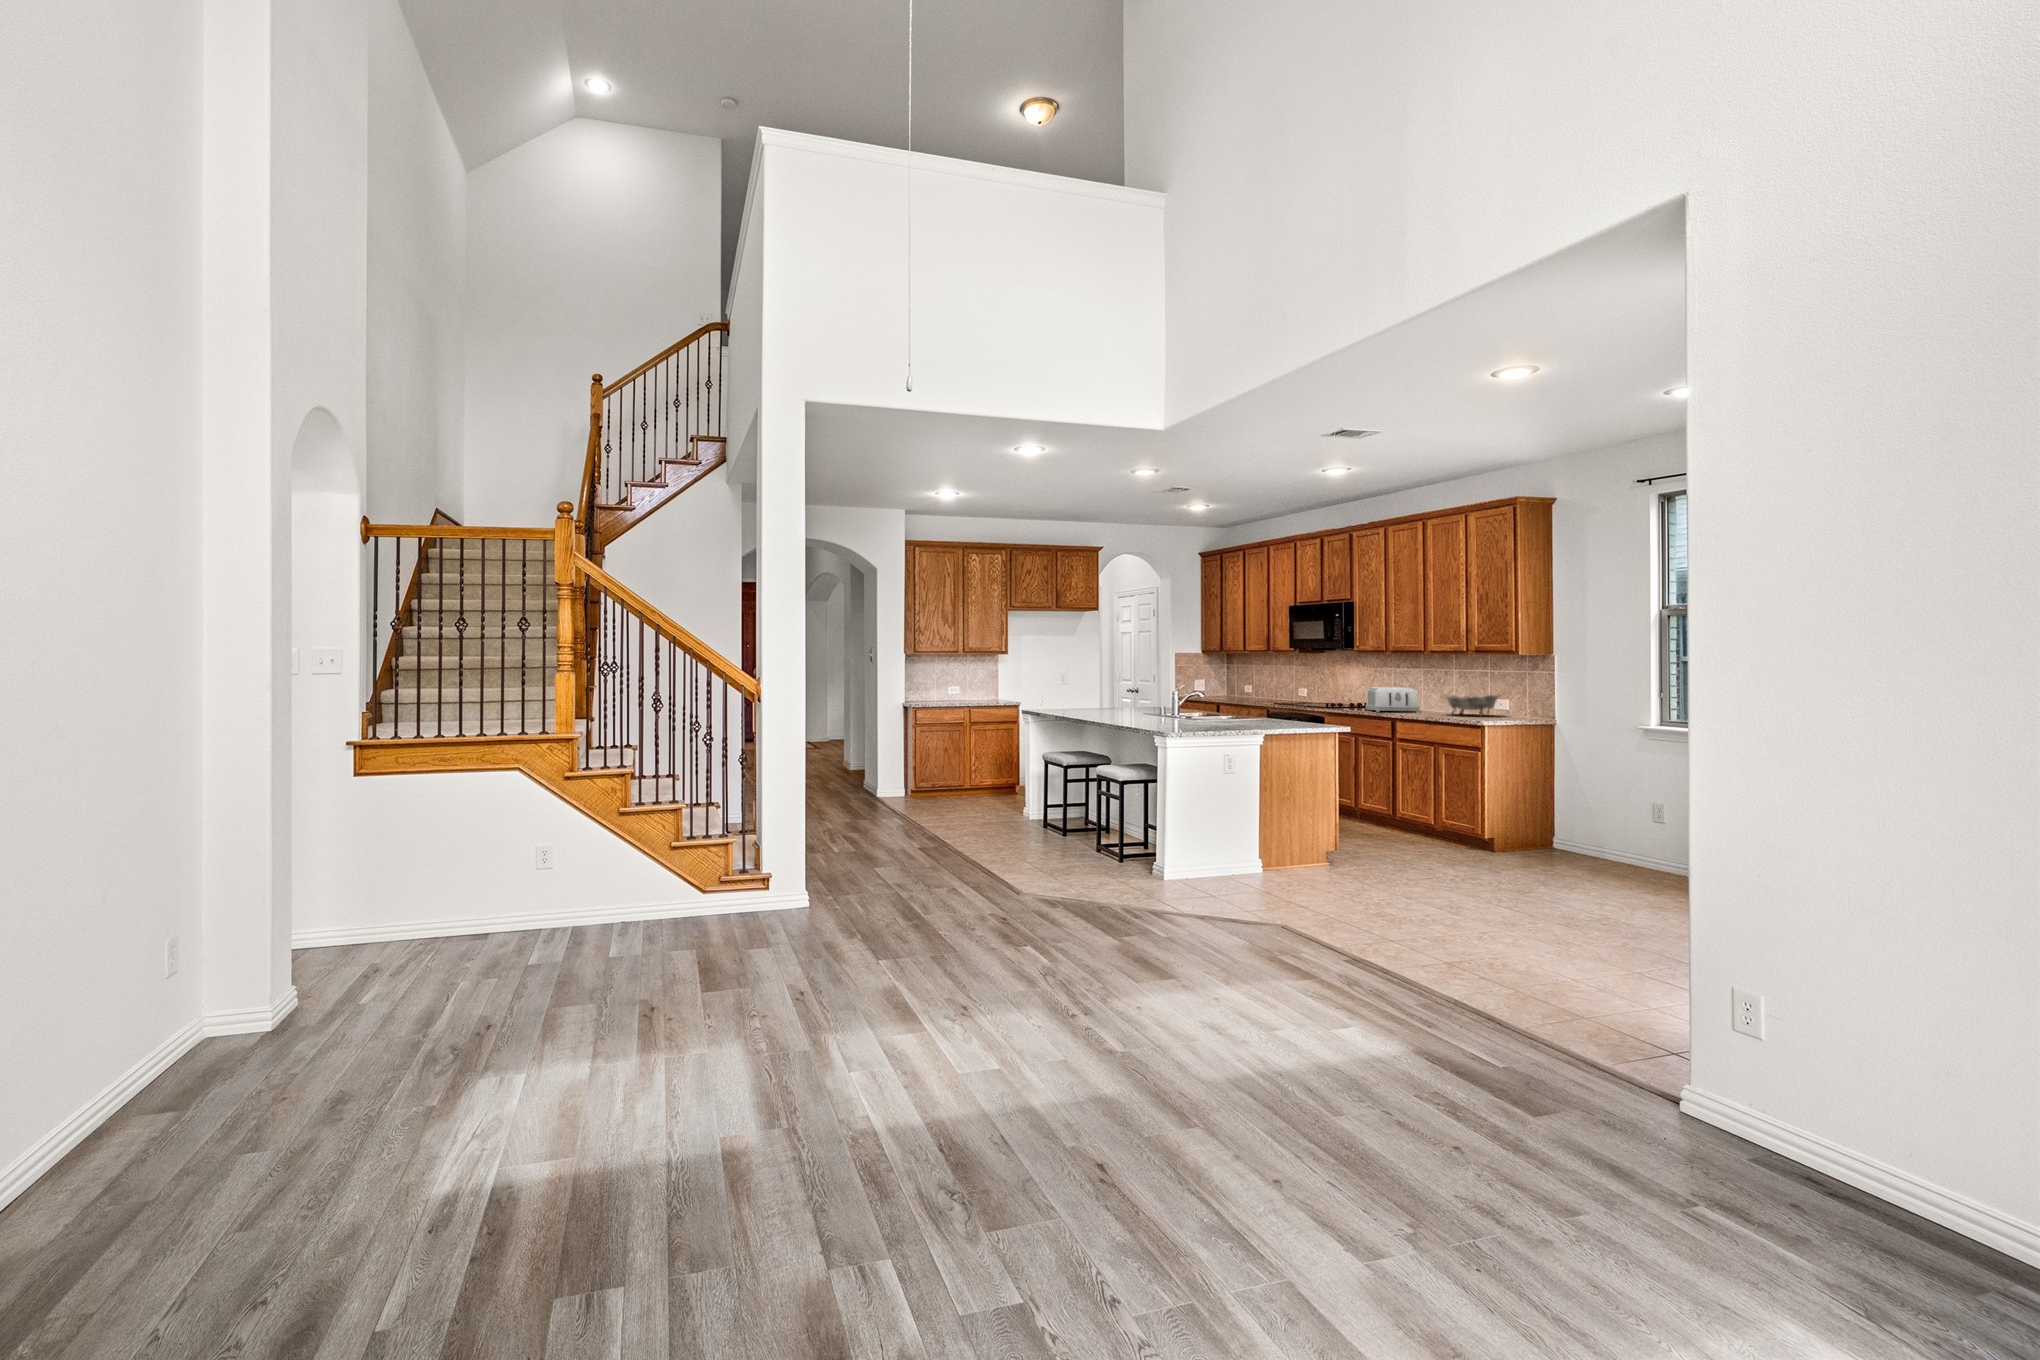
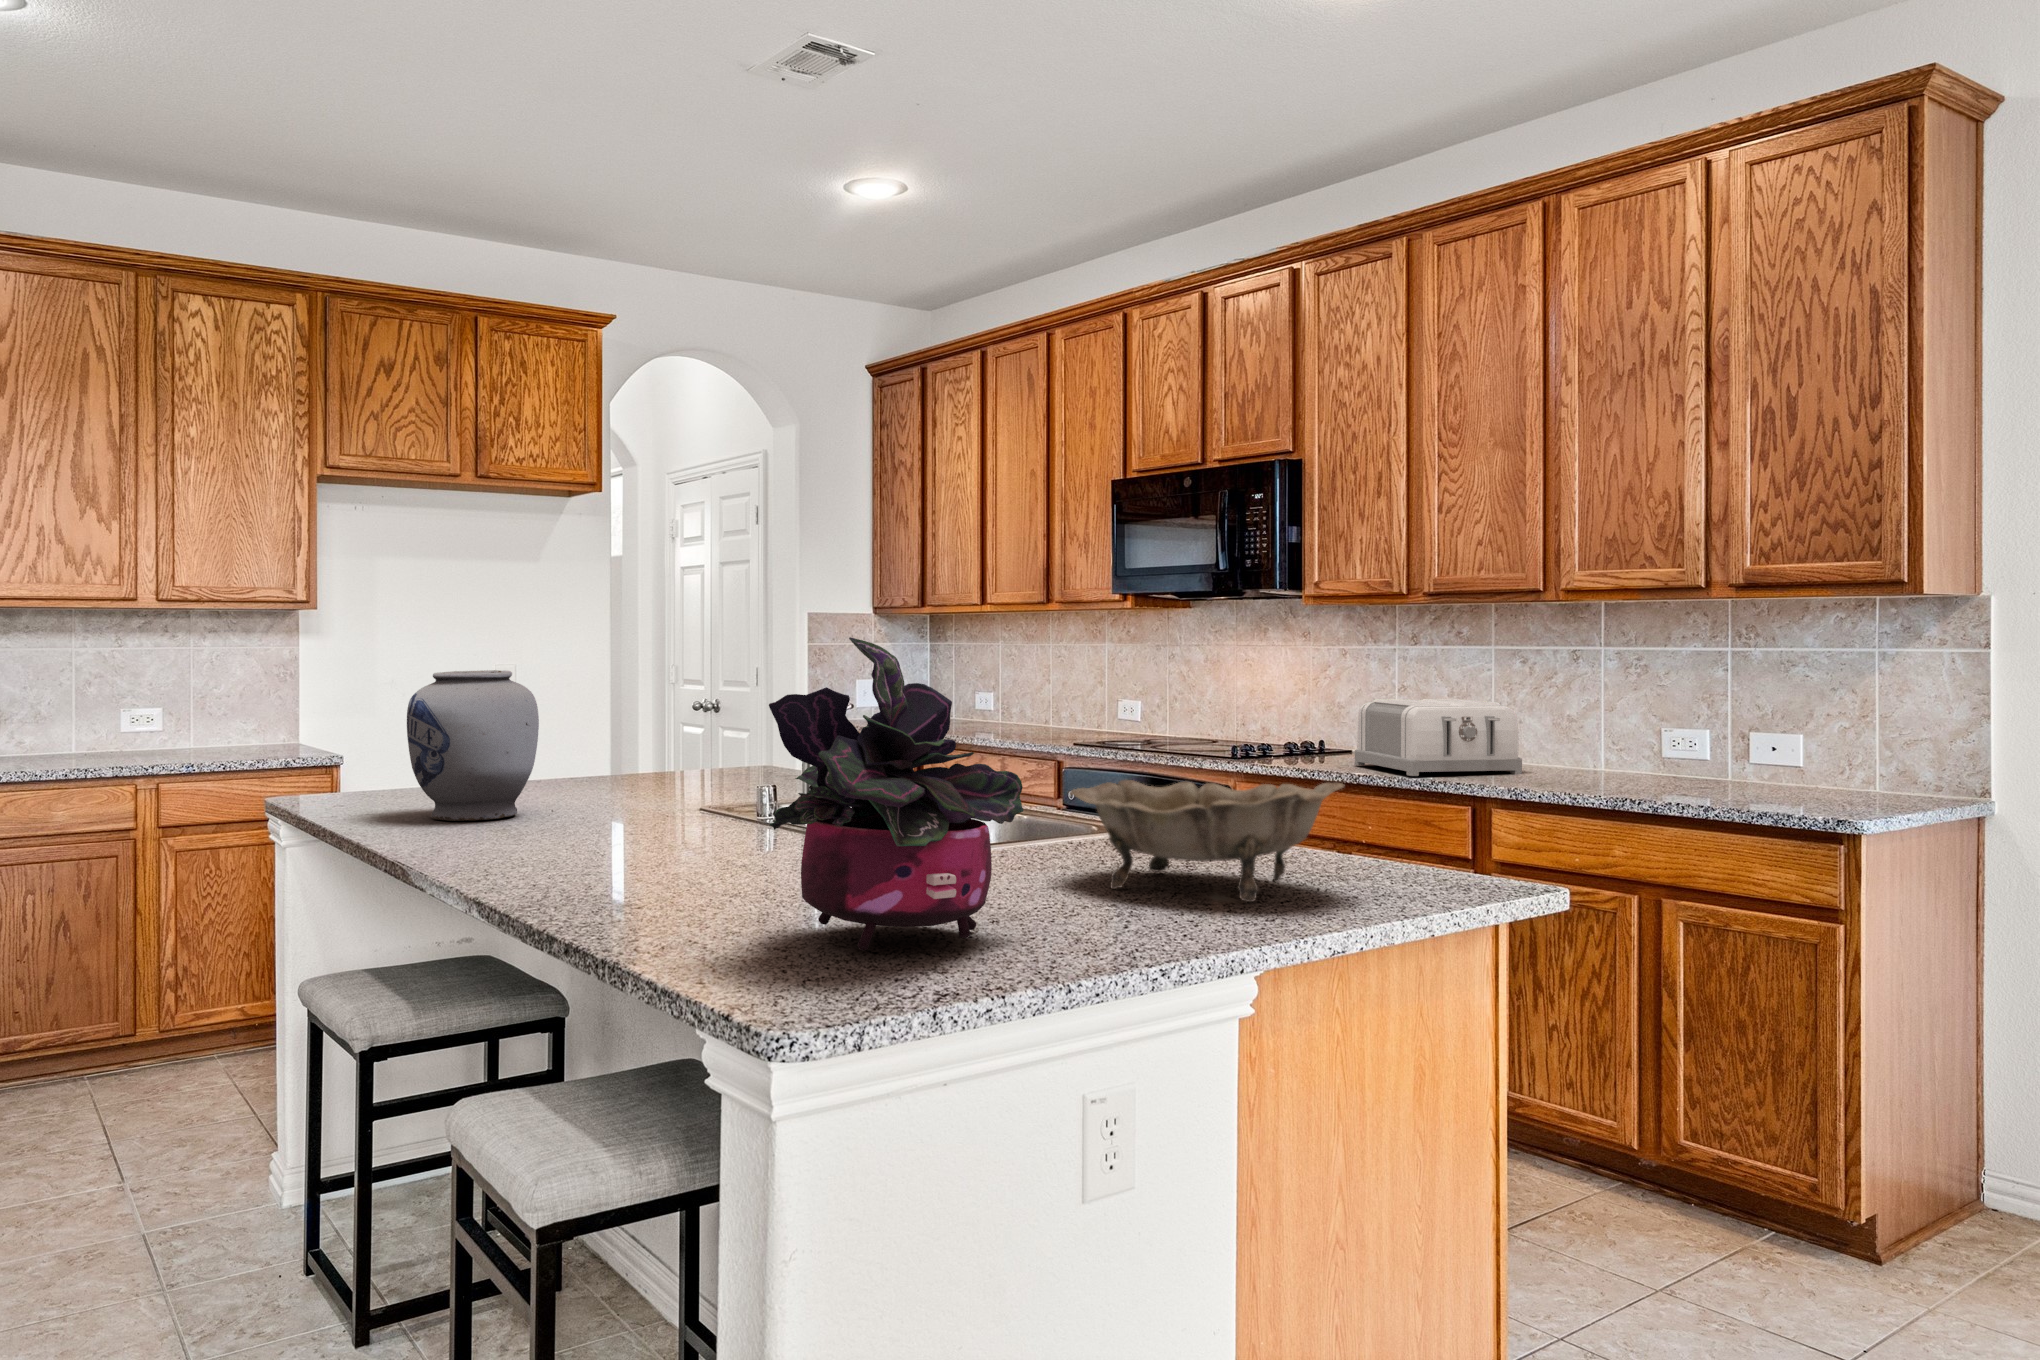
potted plant: none [1164,665,1215,722] -> present [769,637,1023,950]
vase: none [1069,672,1101,710] -> present [407,670,539,821]
decorative bowl: present [1446,695,1499,716] -> present [1069,780,1344,902]

